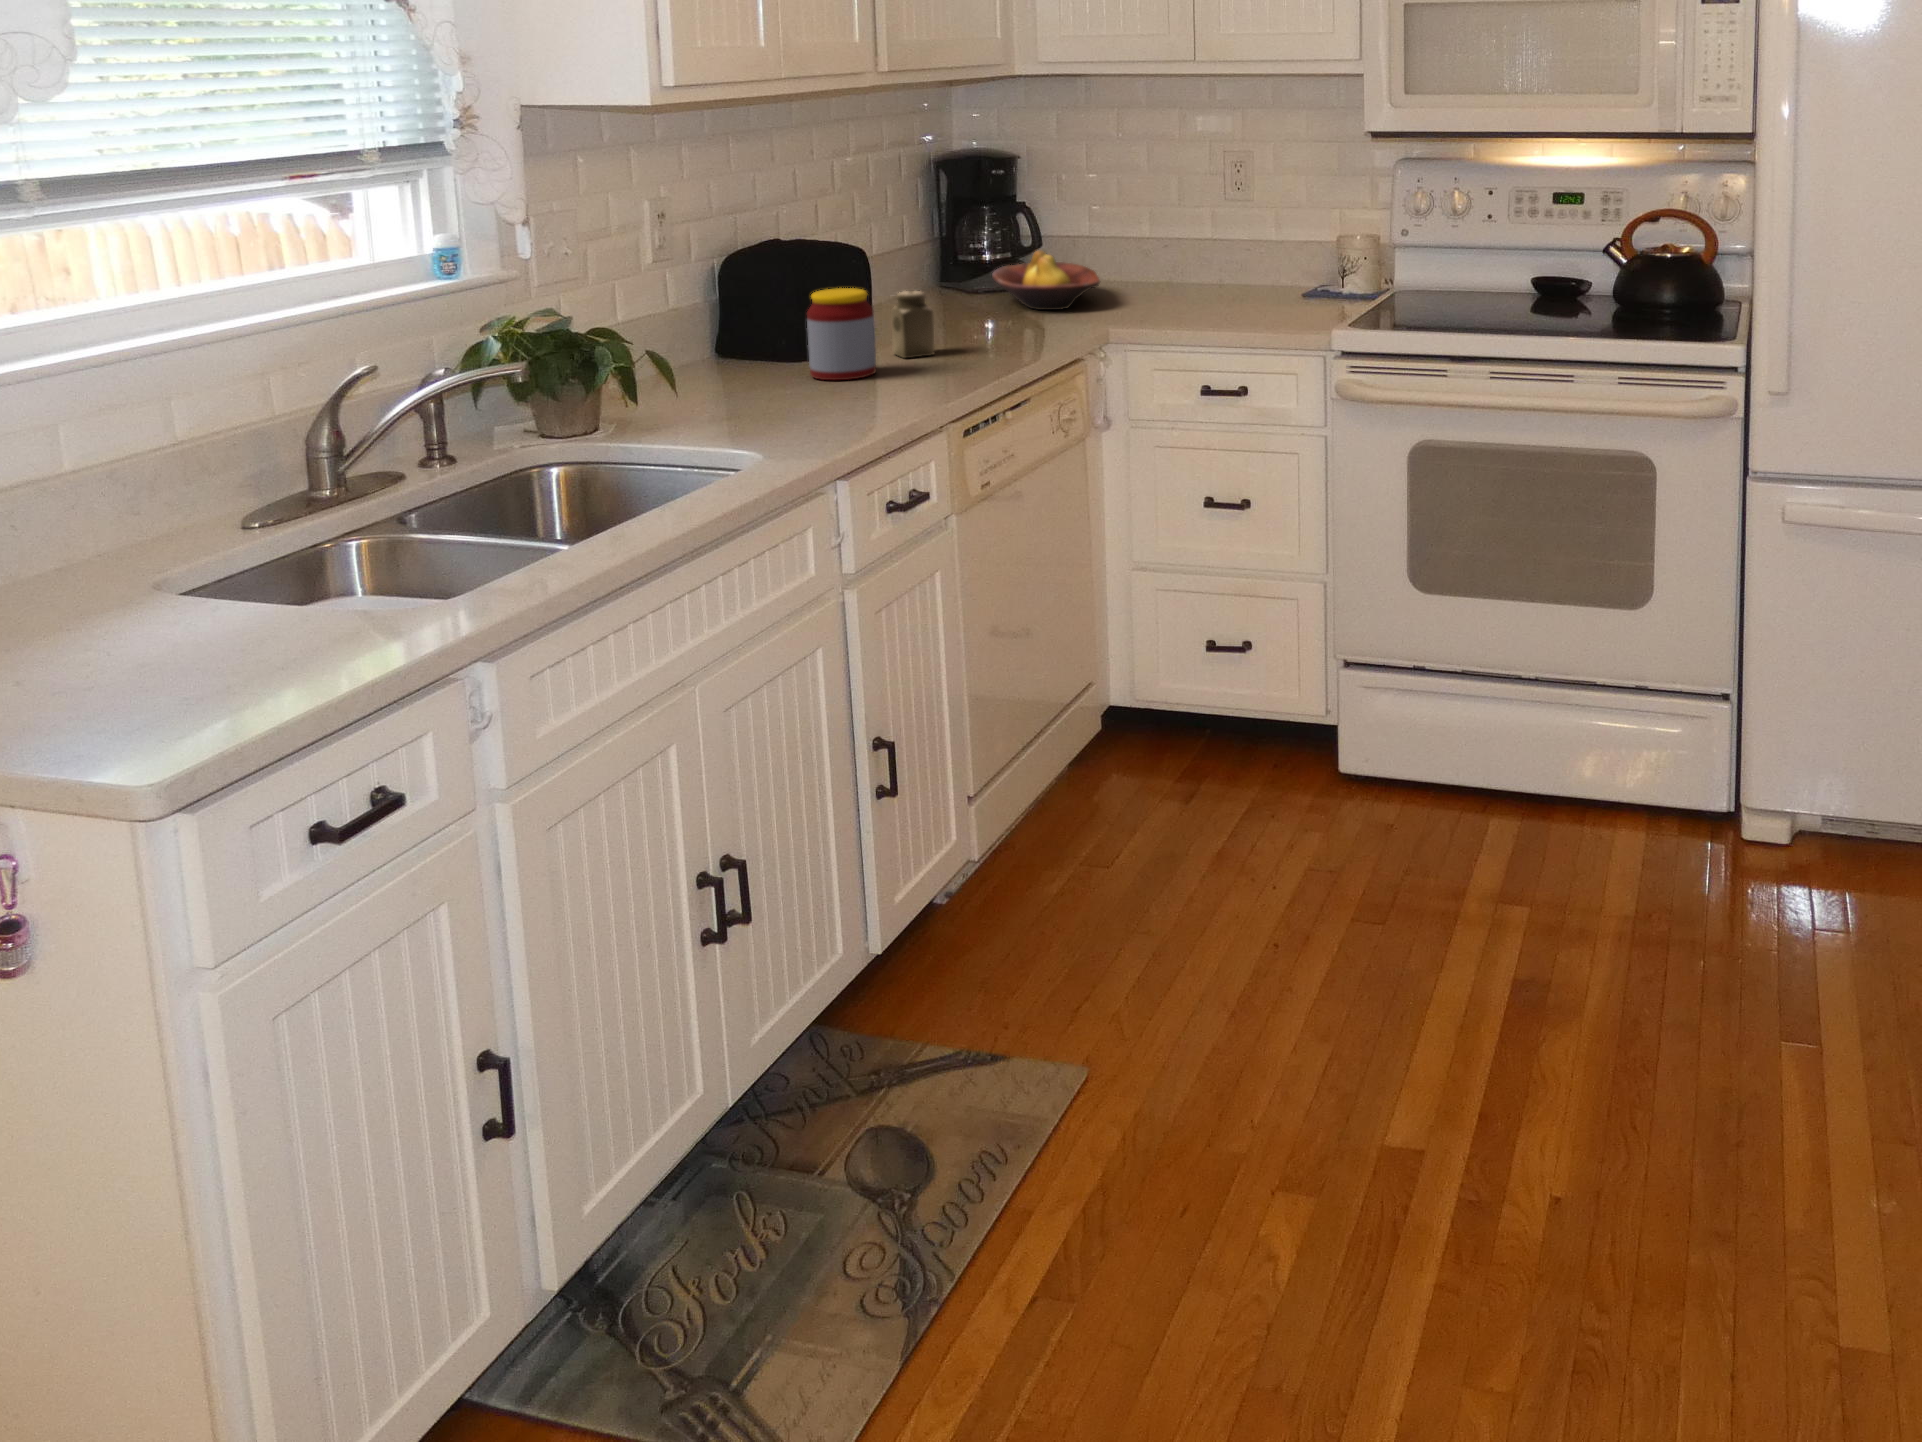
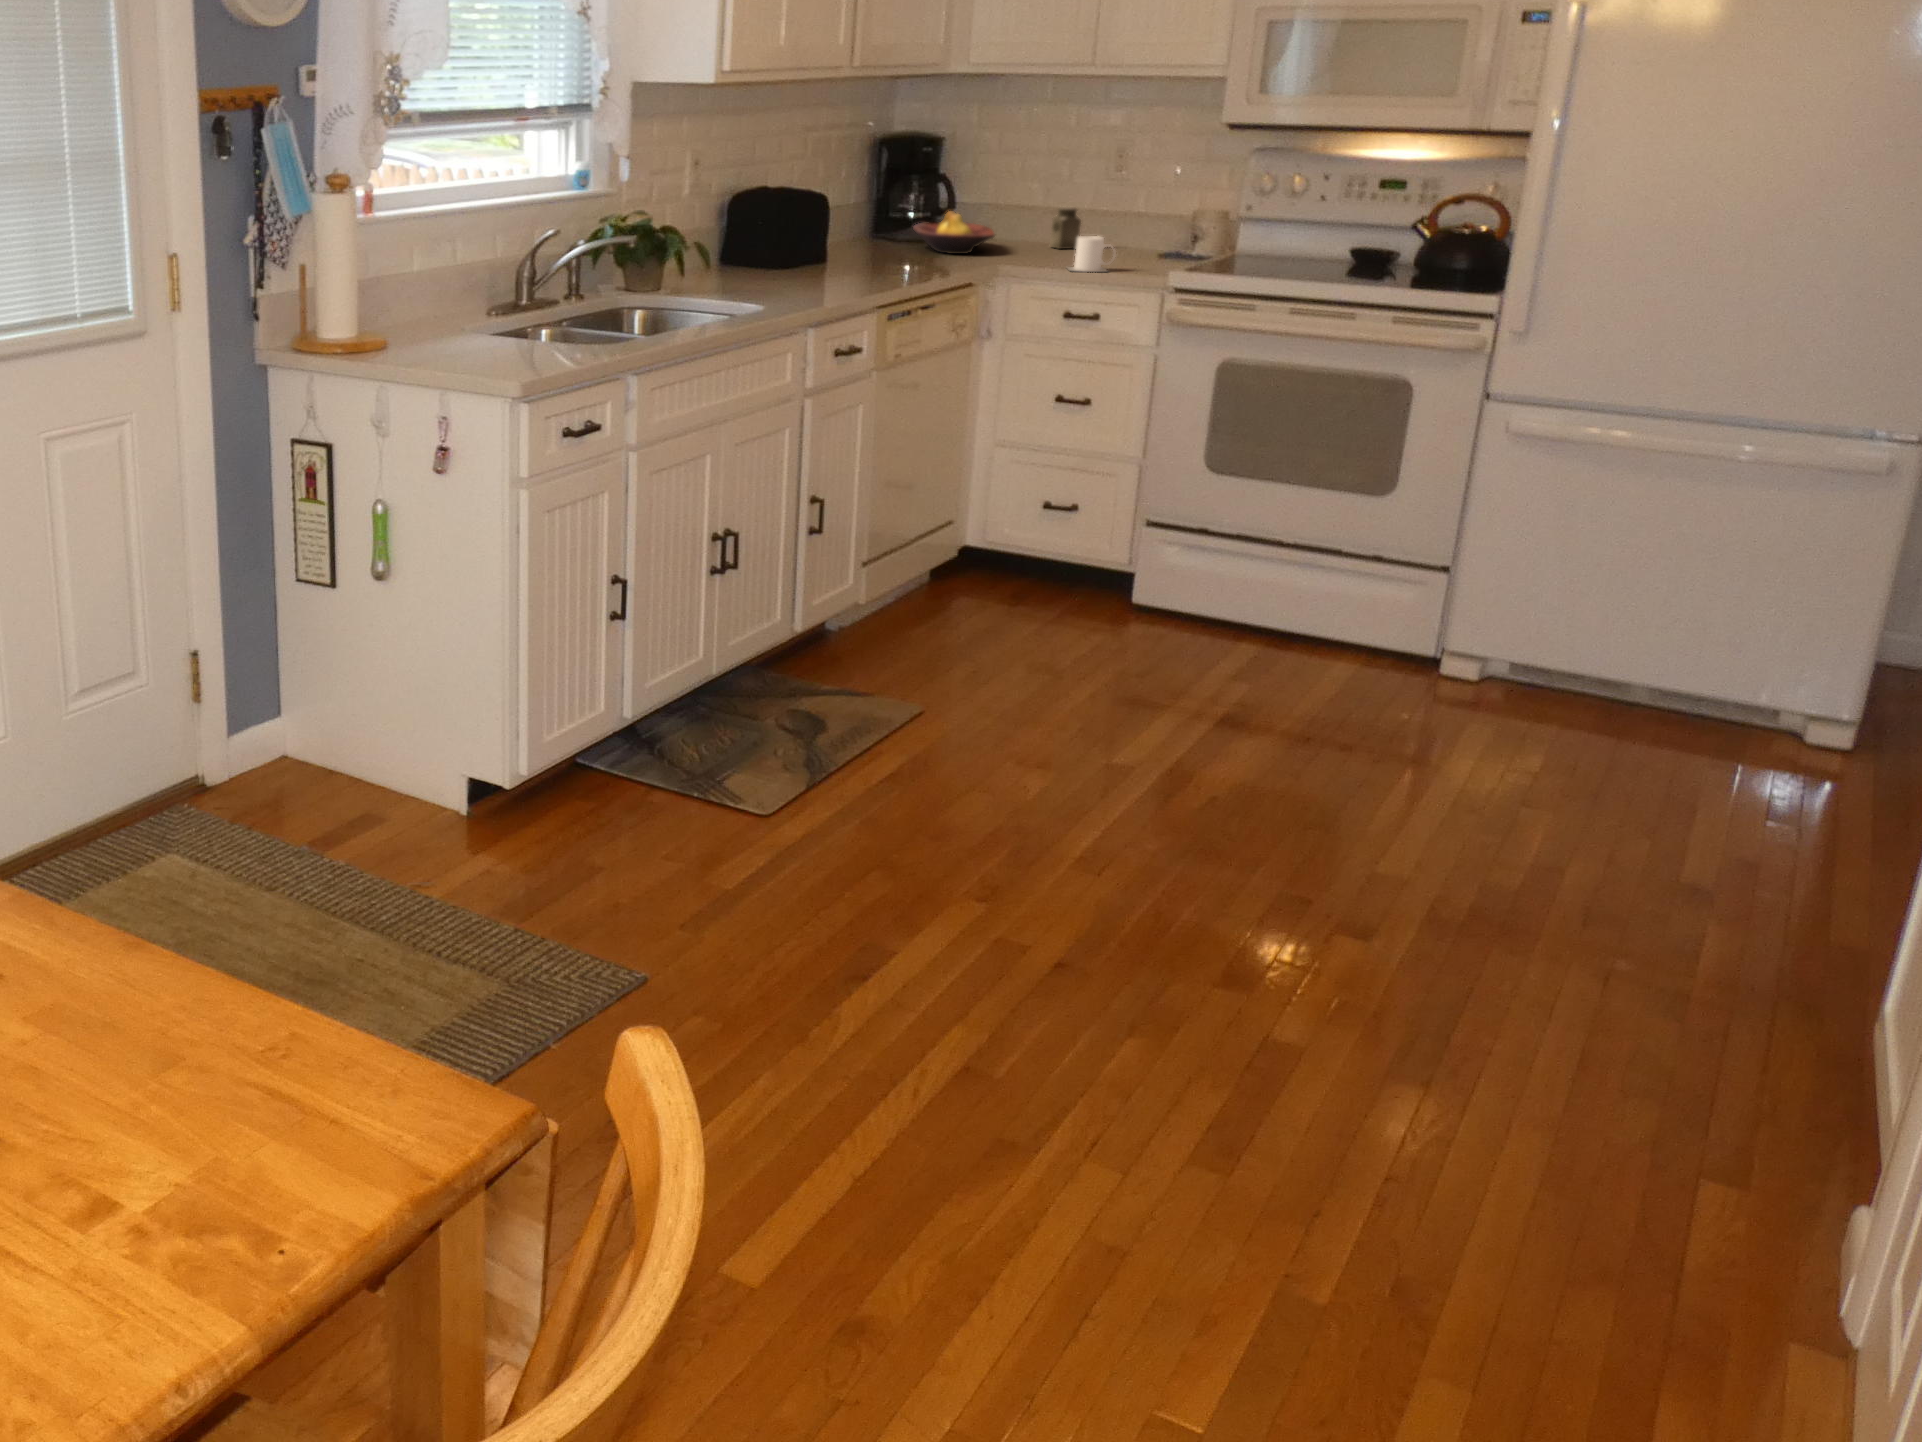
mug: none [1197,284,1260,334] -> present [1068,236,1110,272]
jar: present [807,288,876,380] -> none [787,218,834,279]
salt shaker: present [891,291,934,358] -> present [1050,207,1081,249]

